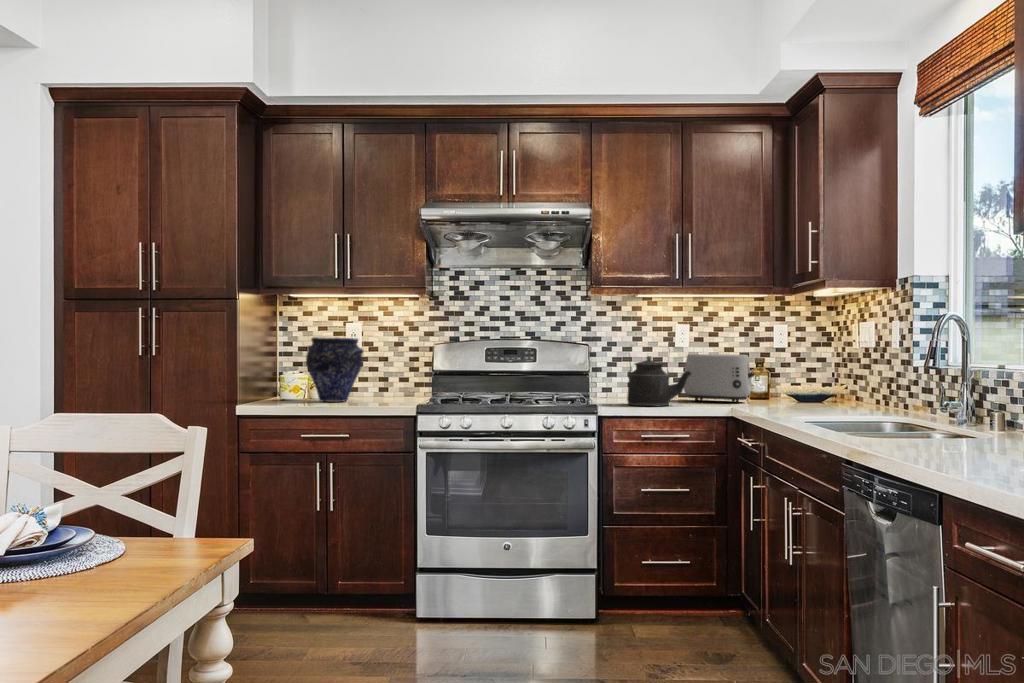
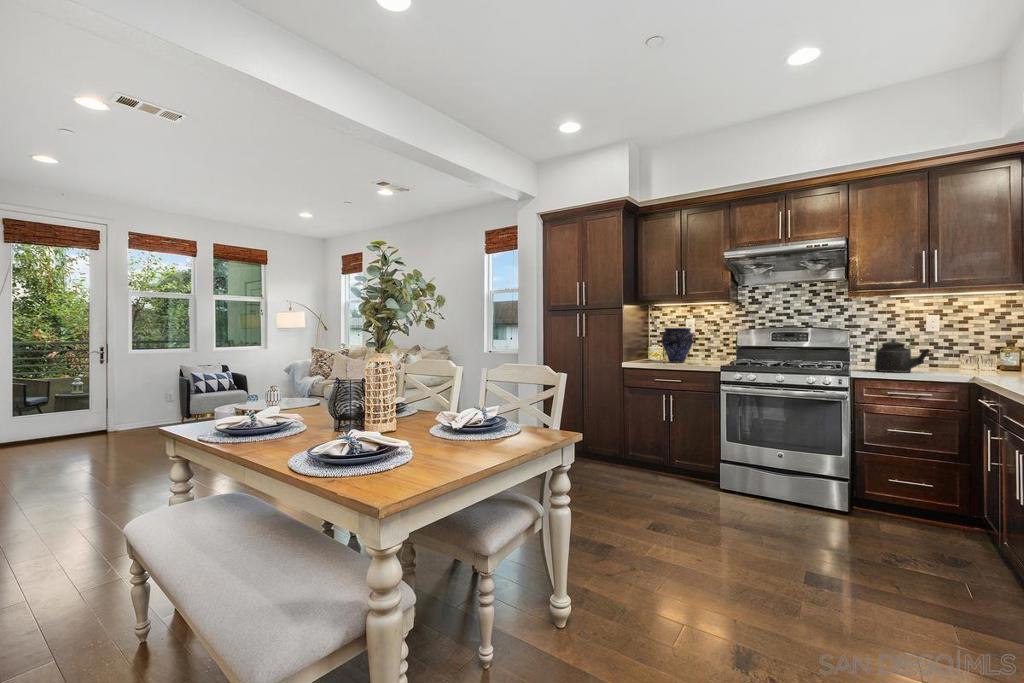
toaster: present [684,354,755,403] -> none [929,337,998,373]

